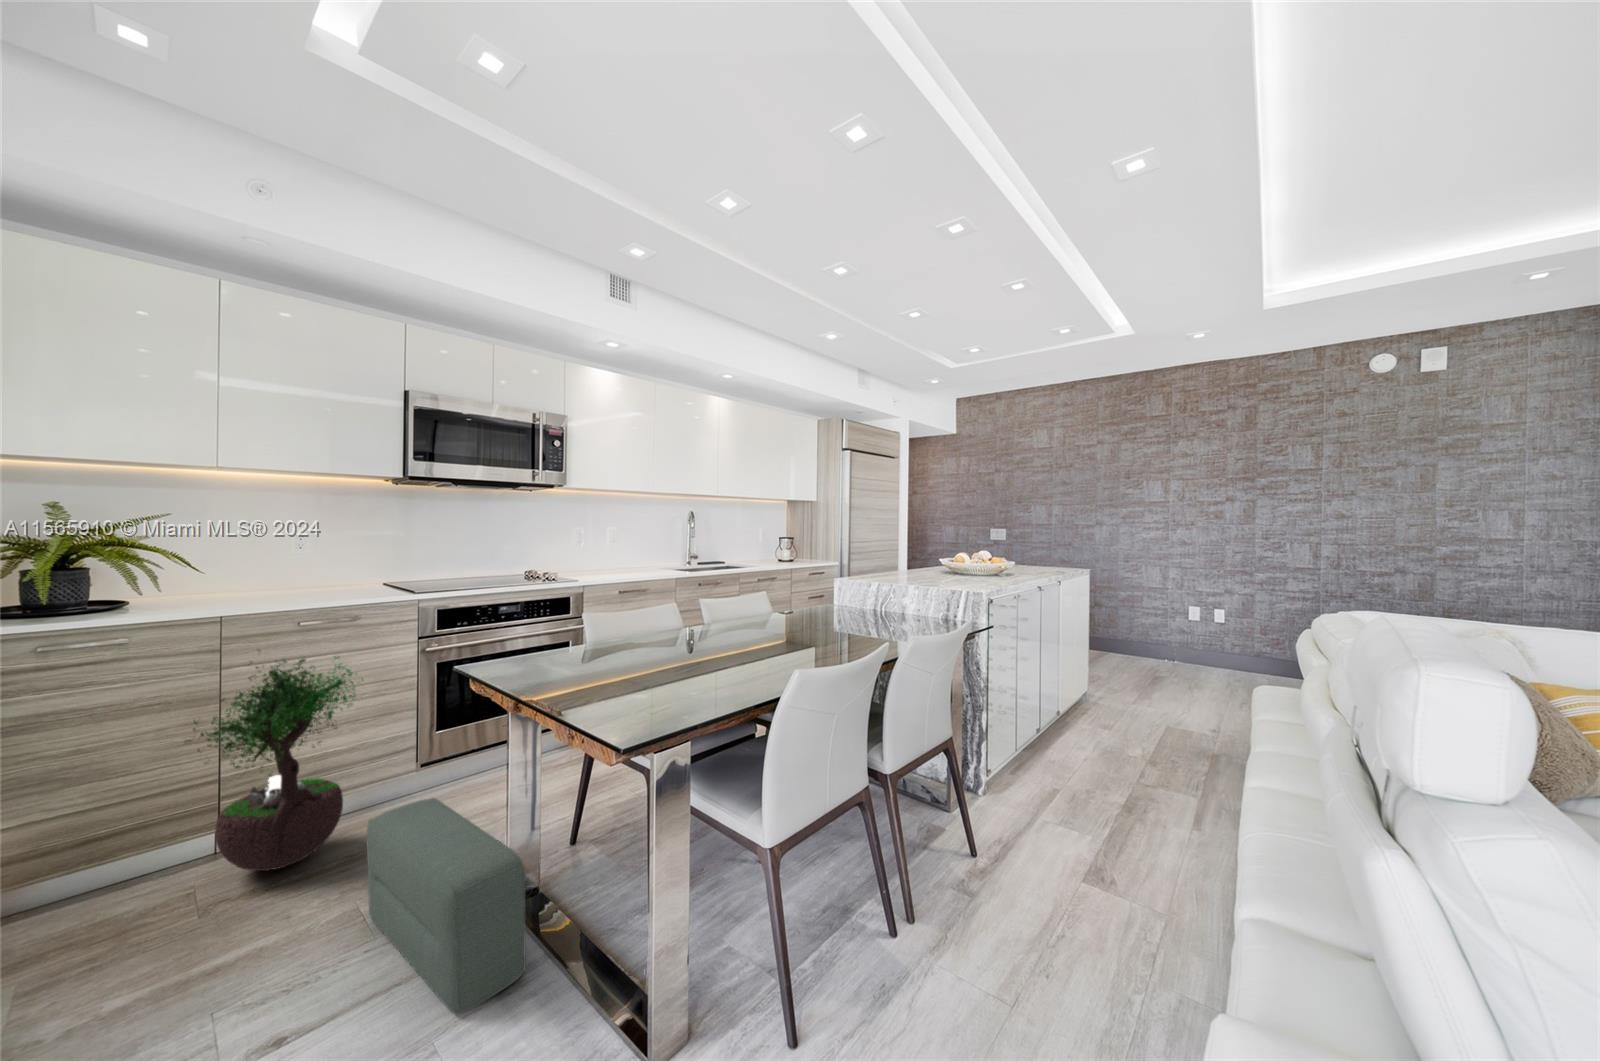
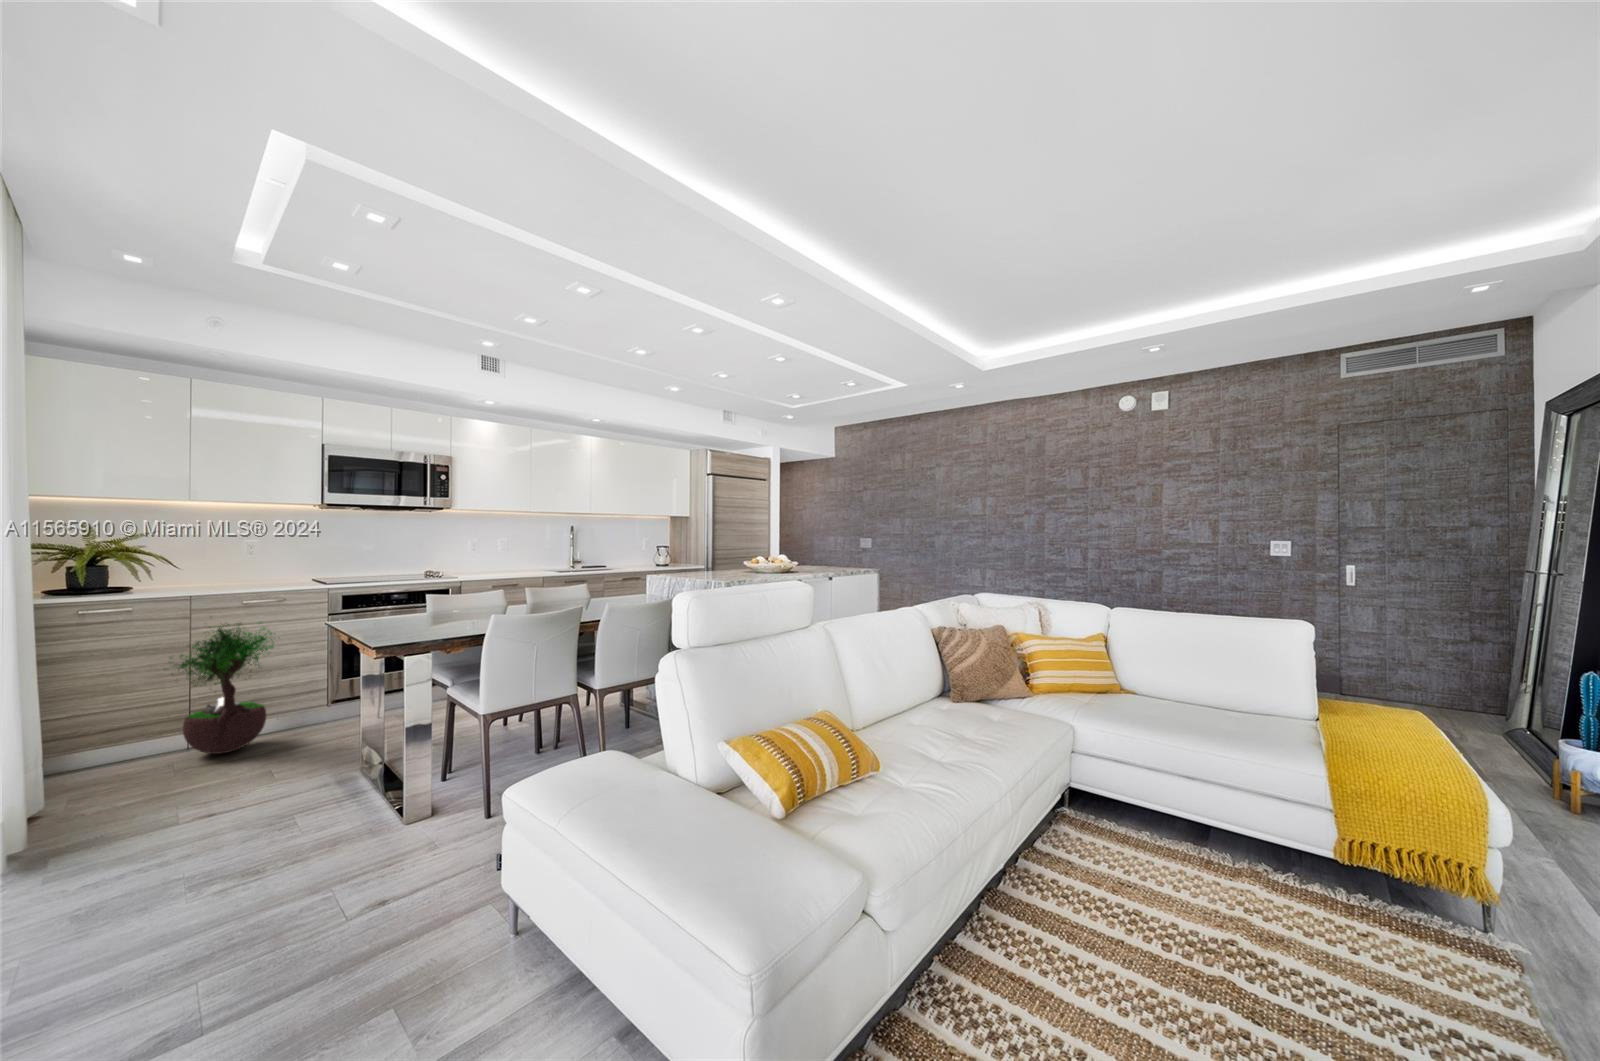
pouf: present [367,798,526,1015] -> none [269,707,350,807]

